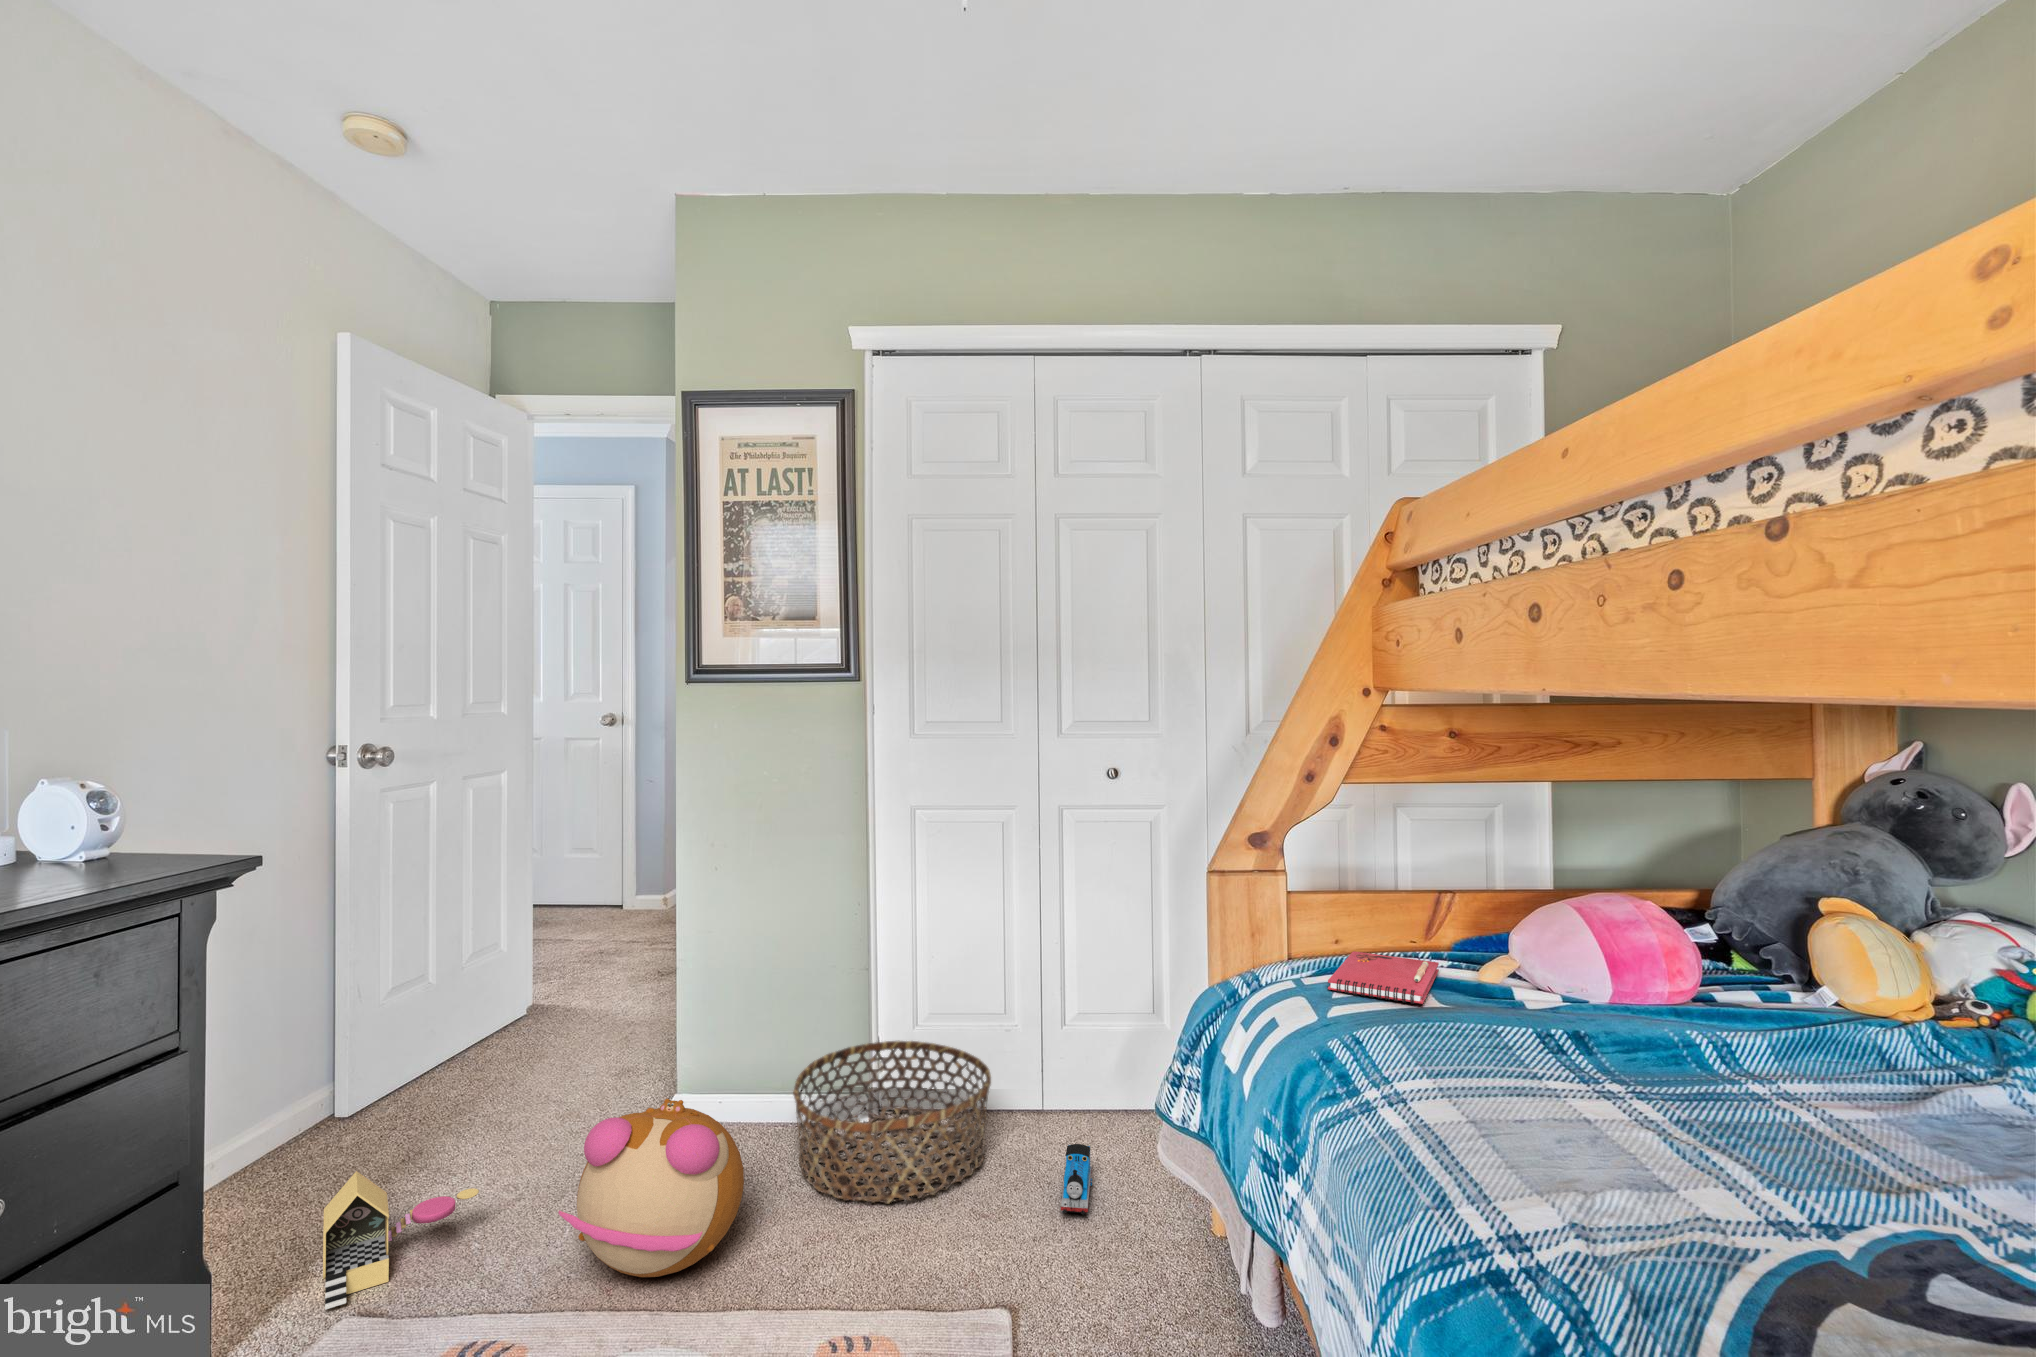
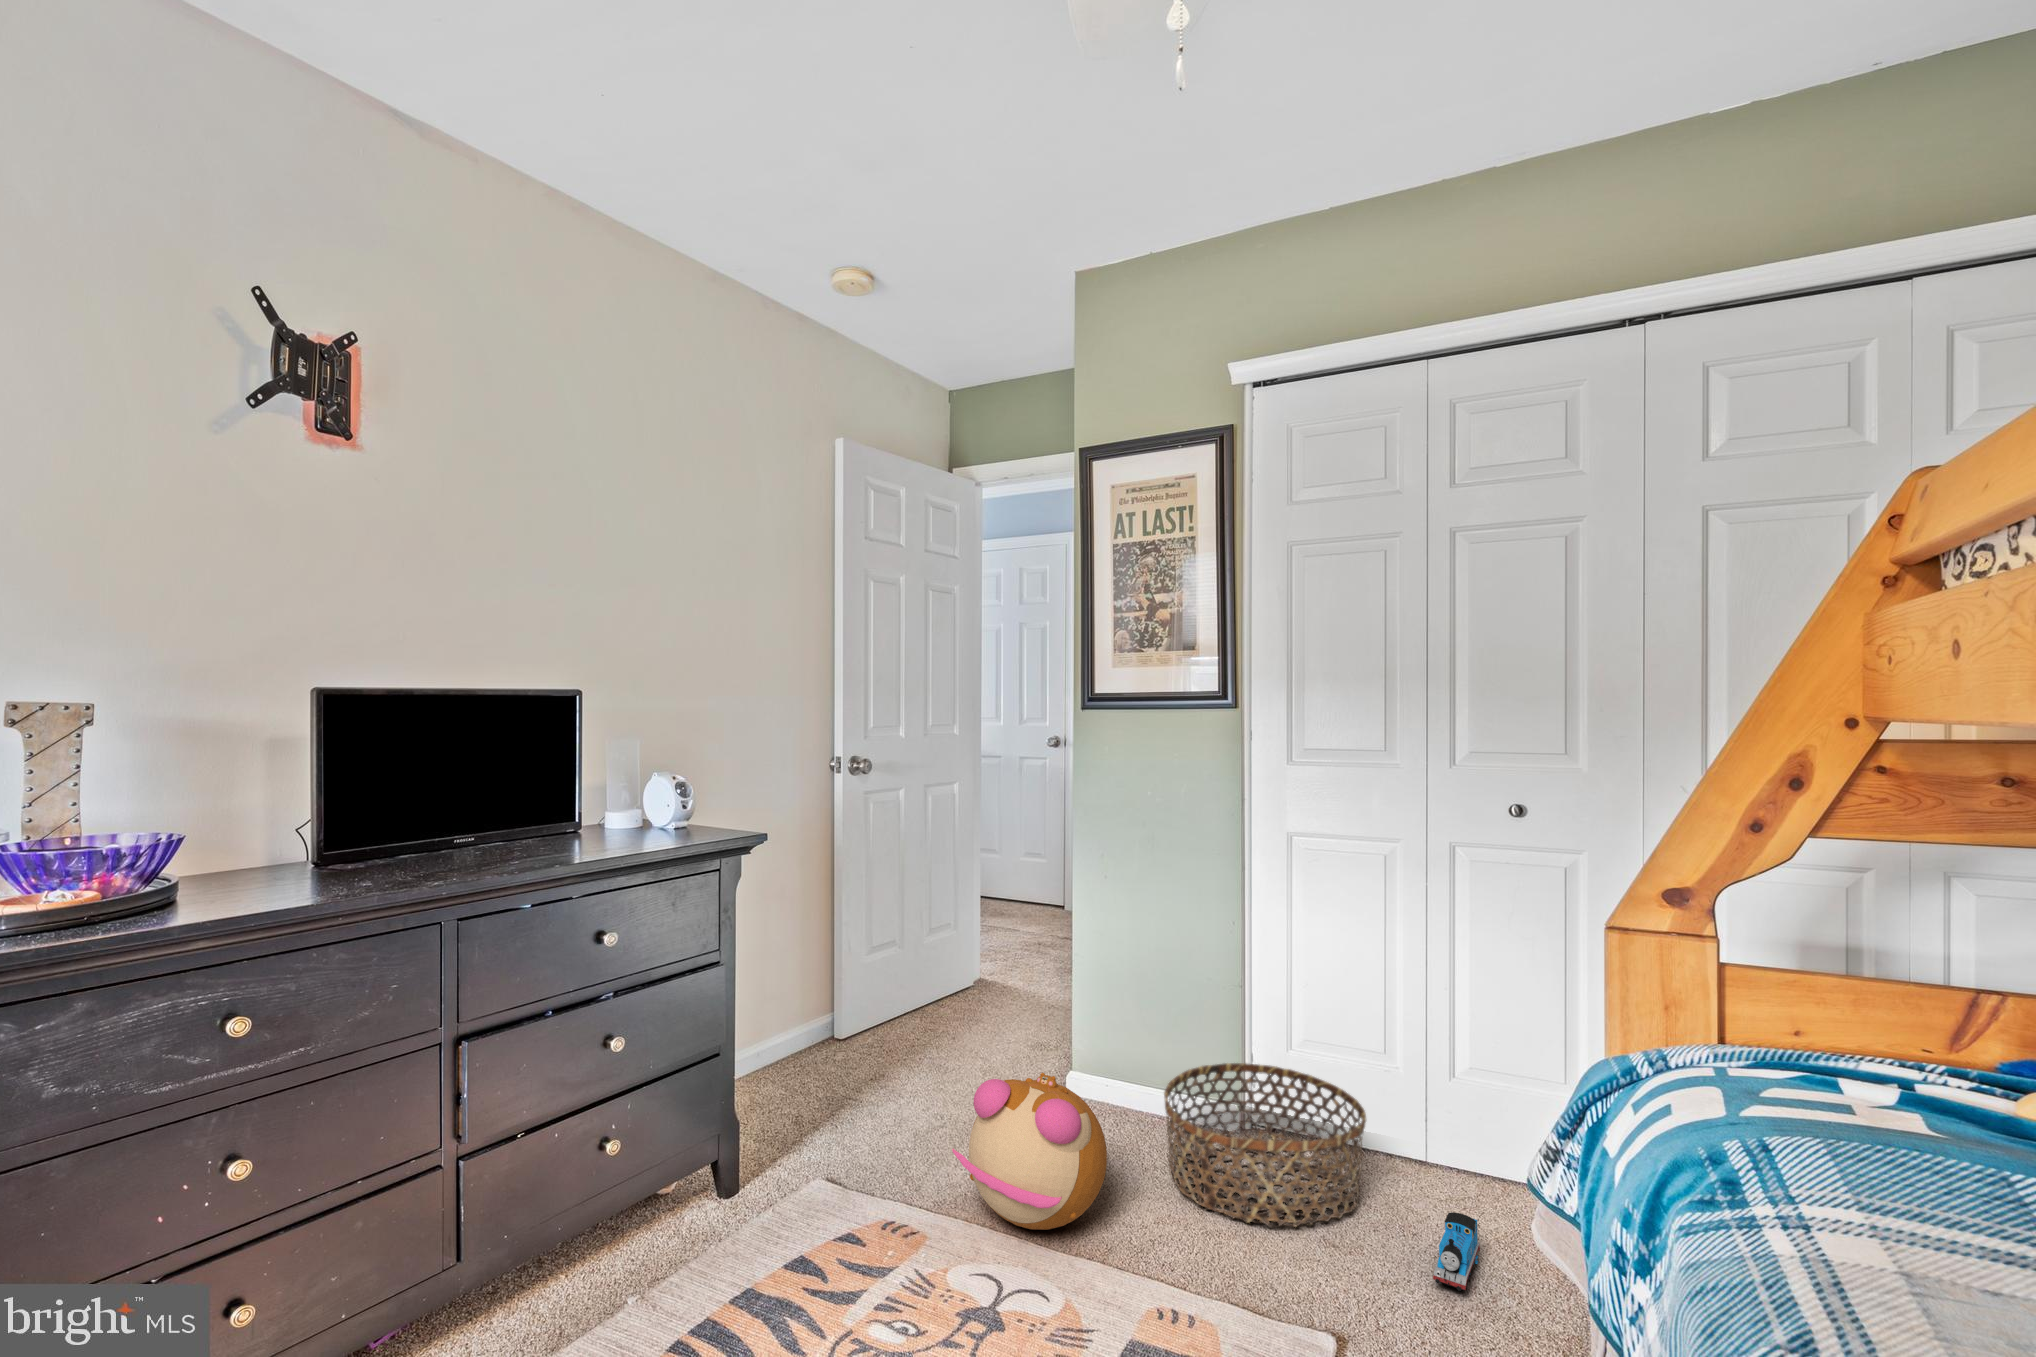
notebook: present [1328,951,1439,1004] -> none [1750,1045,1950,1122]
toy house: present [323,1171,479,1309] -> none [797,1083,906,1184]

